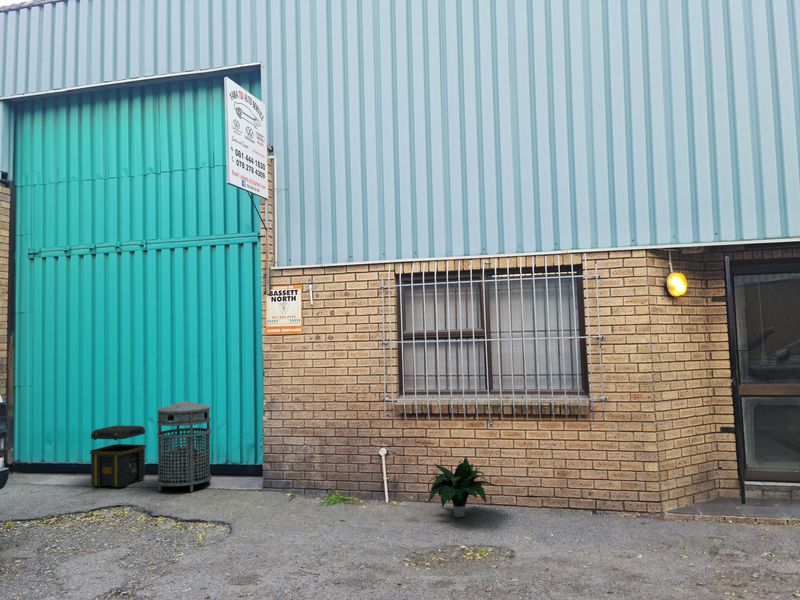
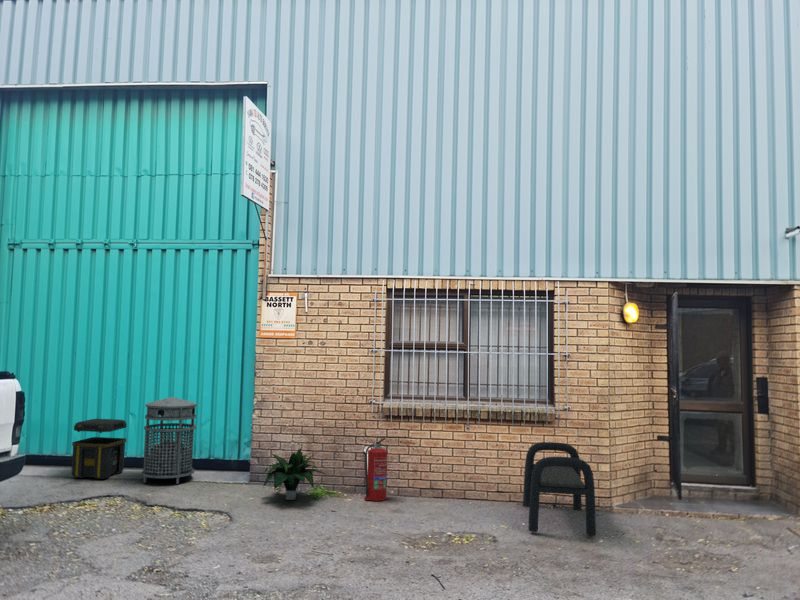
fire extinguisher: none [377,438,404,508] -> present [364,438,387,501]
bench: none [553,439,633,549] -> present [523,442,596,536]
potted plant: present [428,457,496,517] -> present [264,448,324,500]

